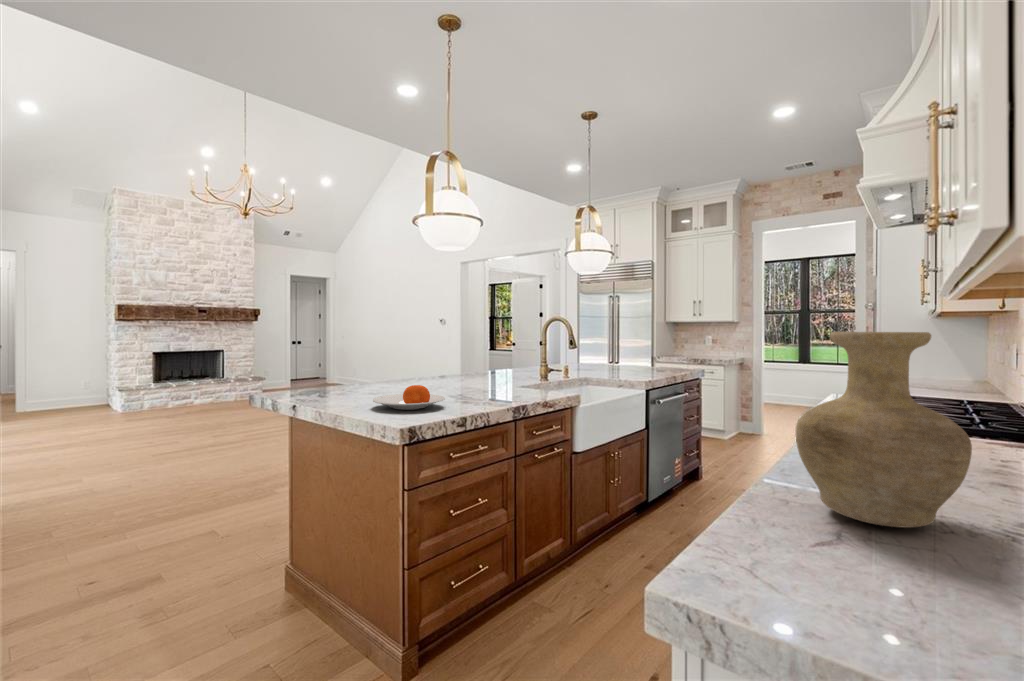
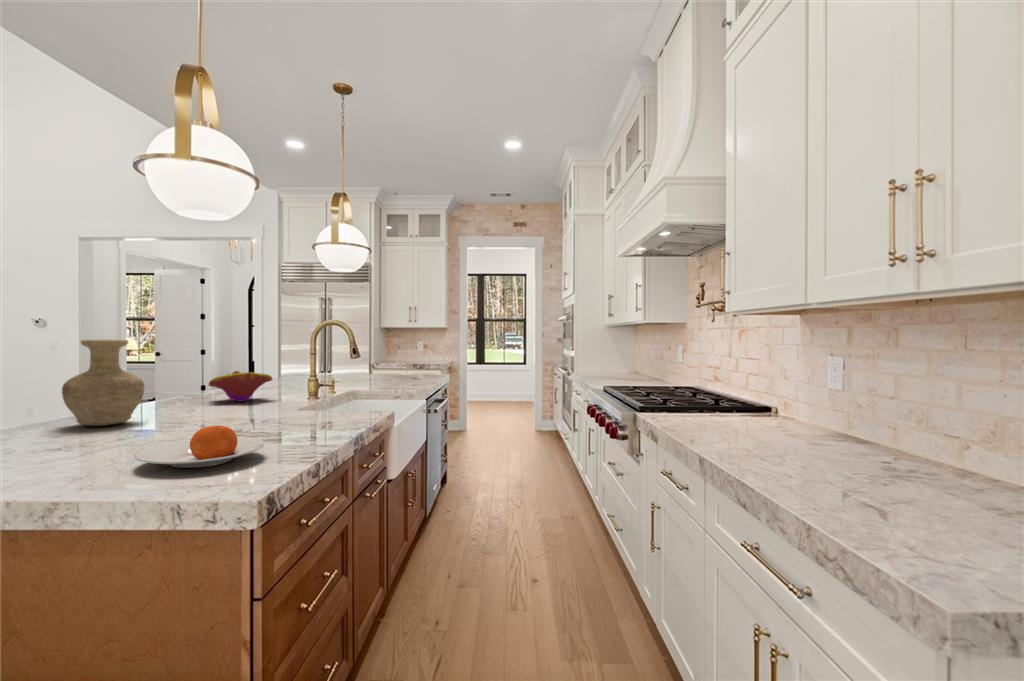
vase: present [796,332,972,528] -> present [62,340,144,426]
decorative bowl: none [476,355,519,378] -> present [209,371,272,402]

